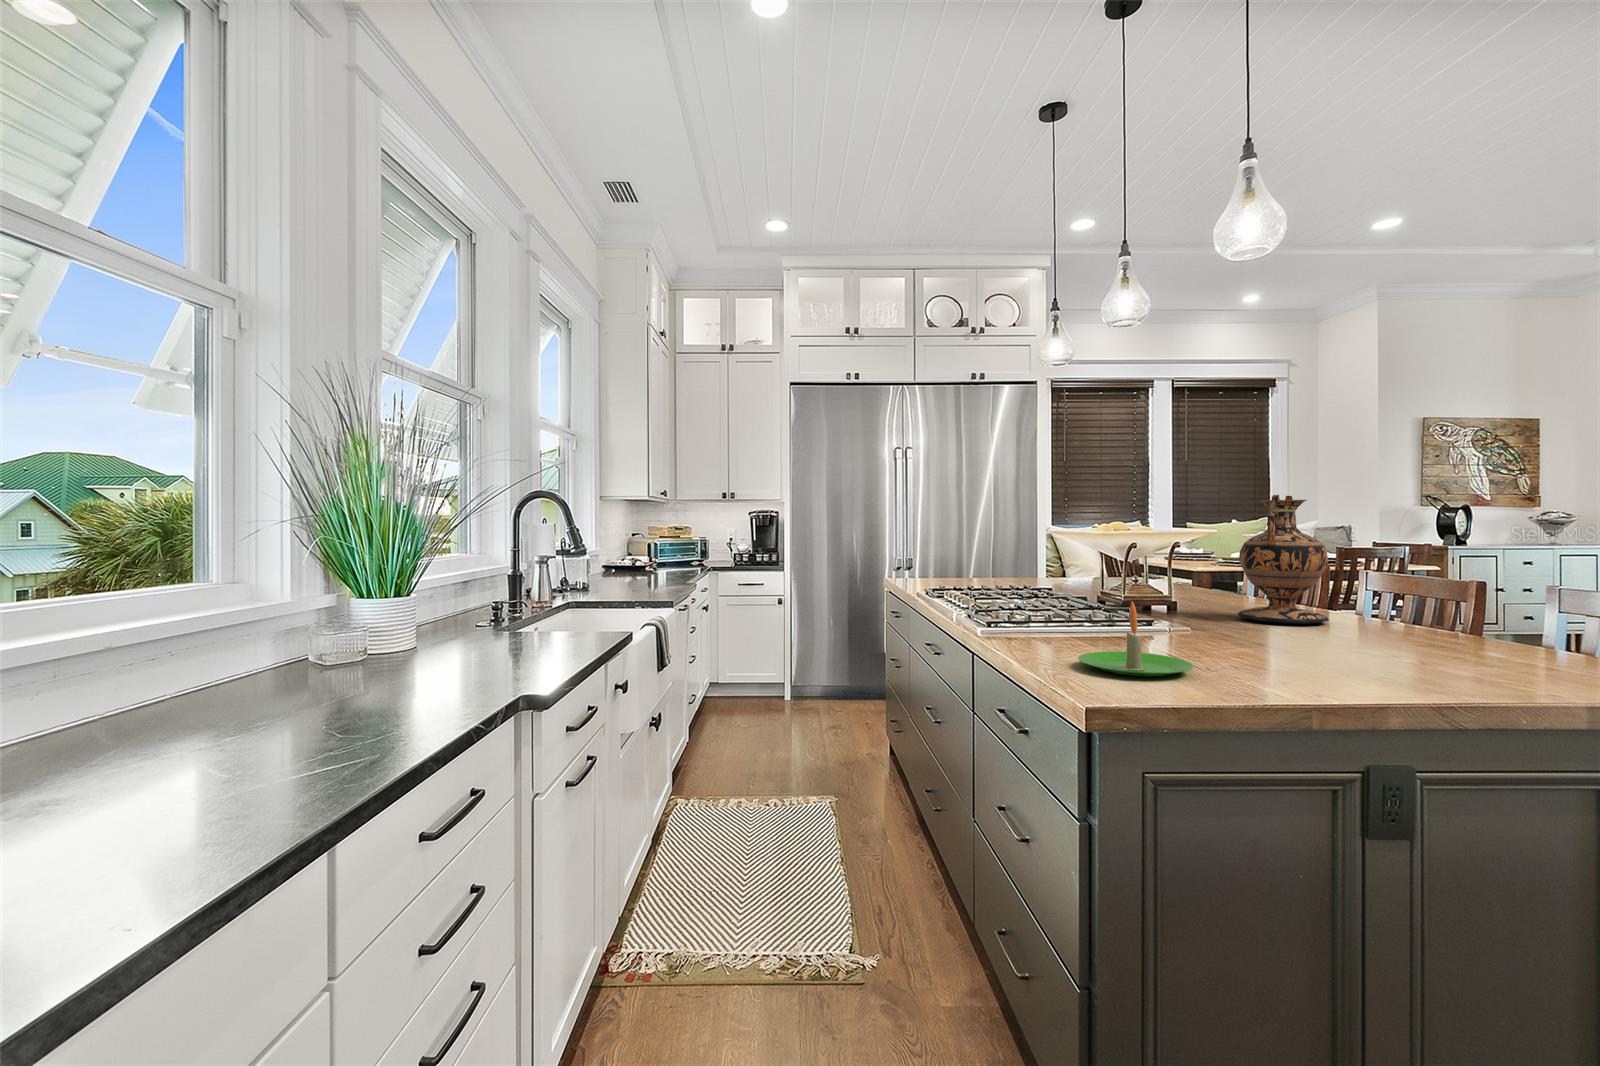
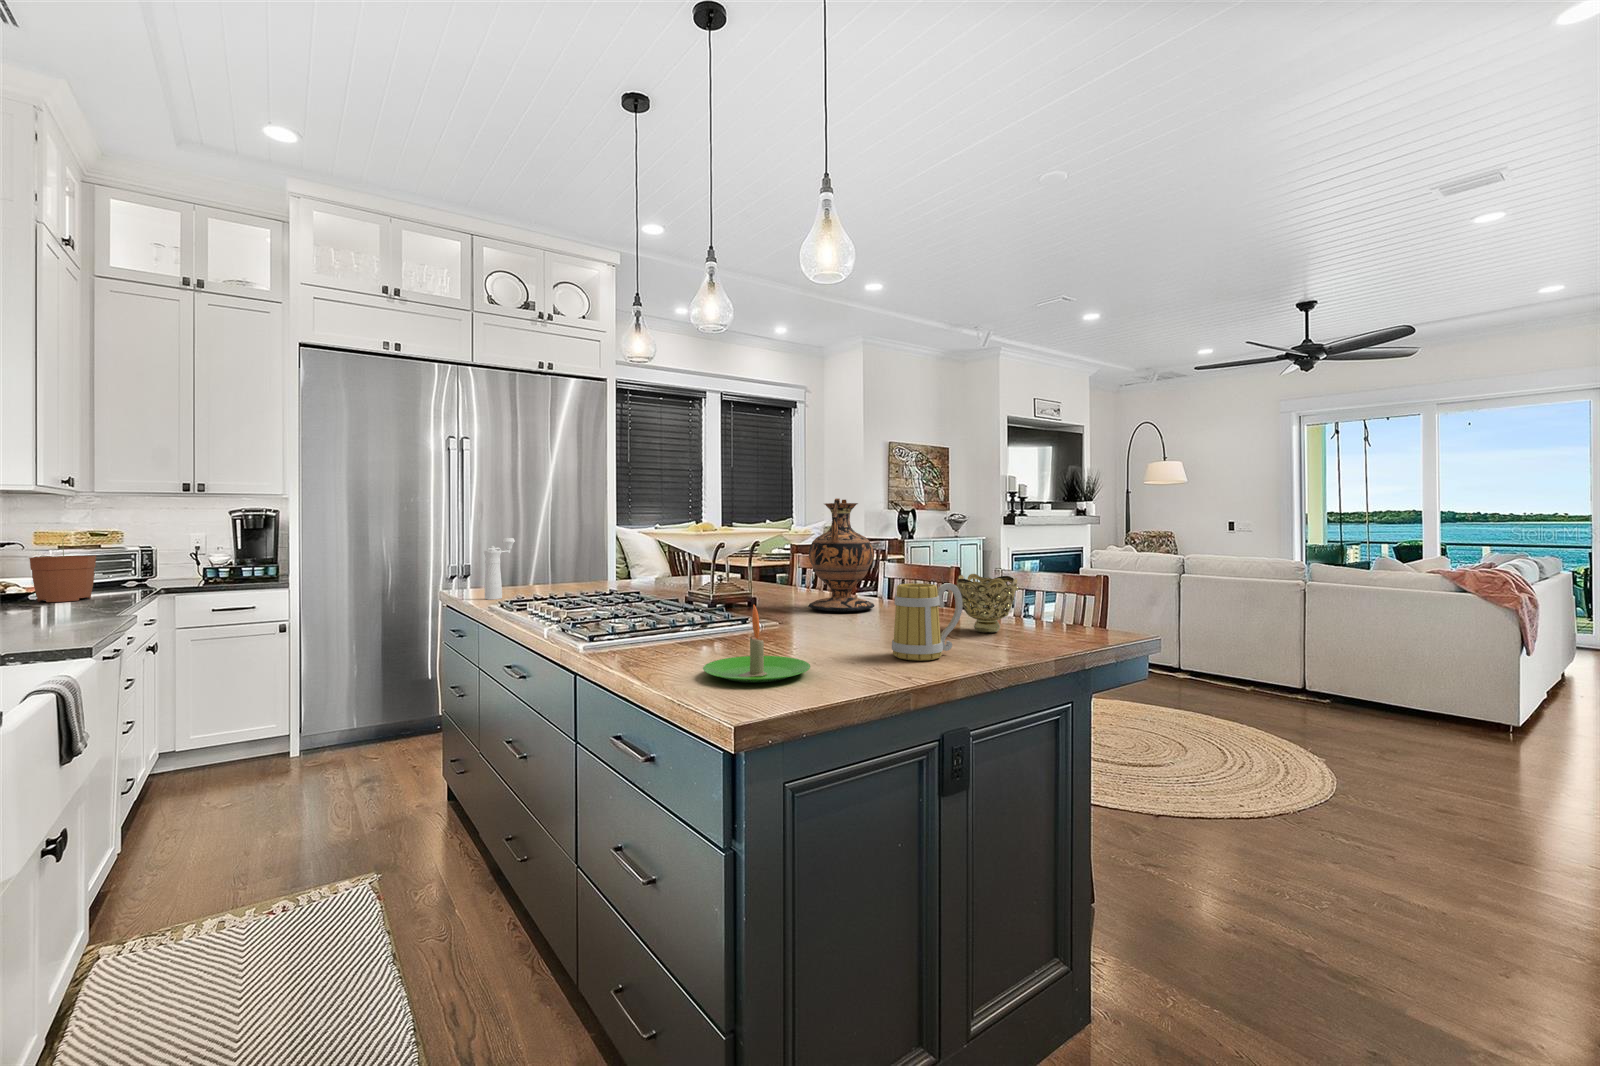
plant pot: none [646,528,678,573] -> present [29,535,96,602]
pepper mill: none [917,535,943,588] -> present [484,538,515,600]
decorative bowl: none [1431,587,1538,662] -> present [956,574,1019,633]
mug: none [1308,591,1415,680] -> present [892,583,963,661]

